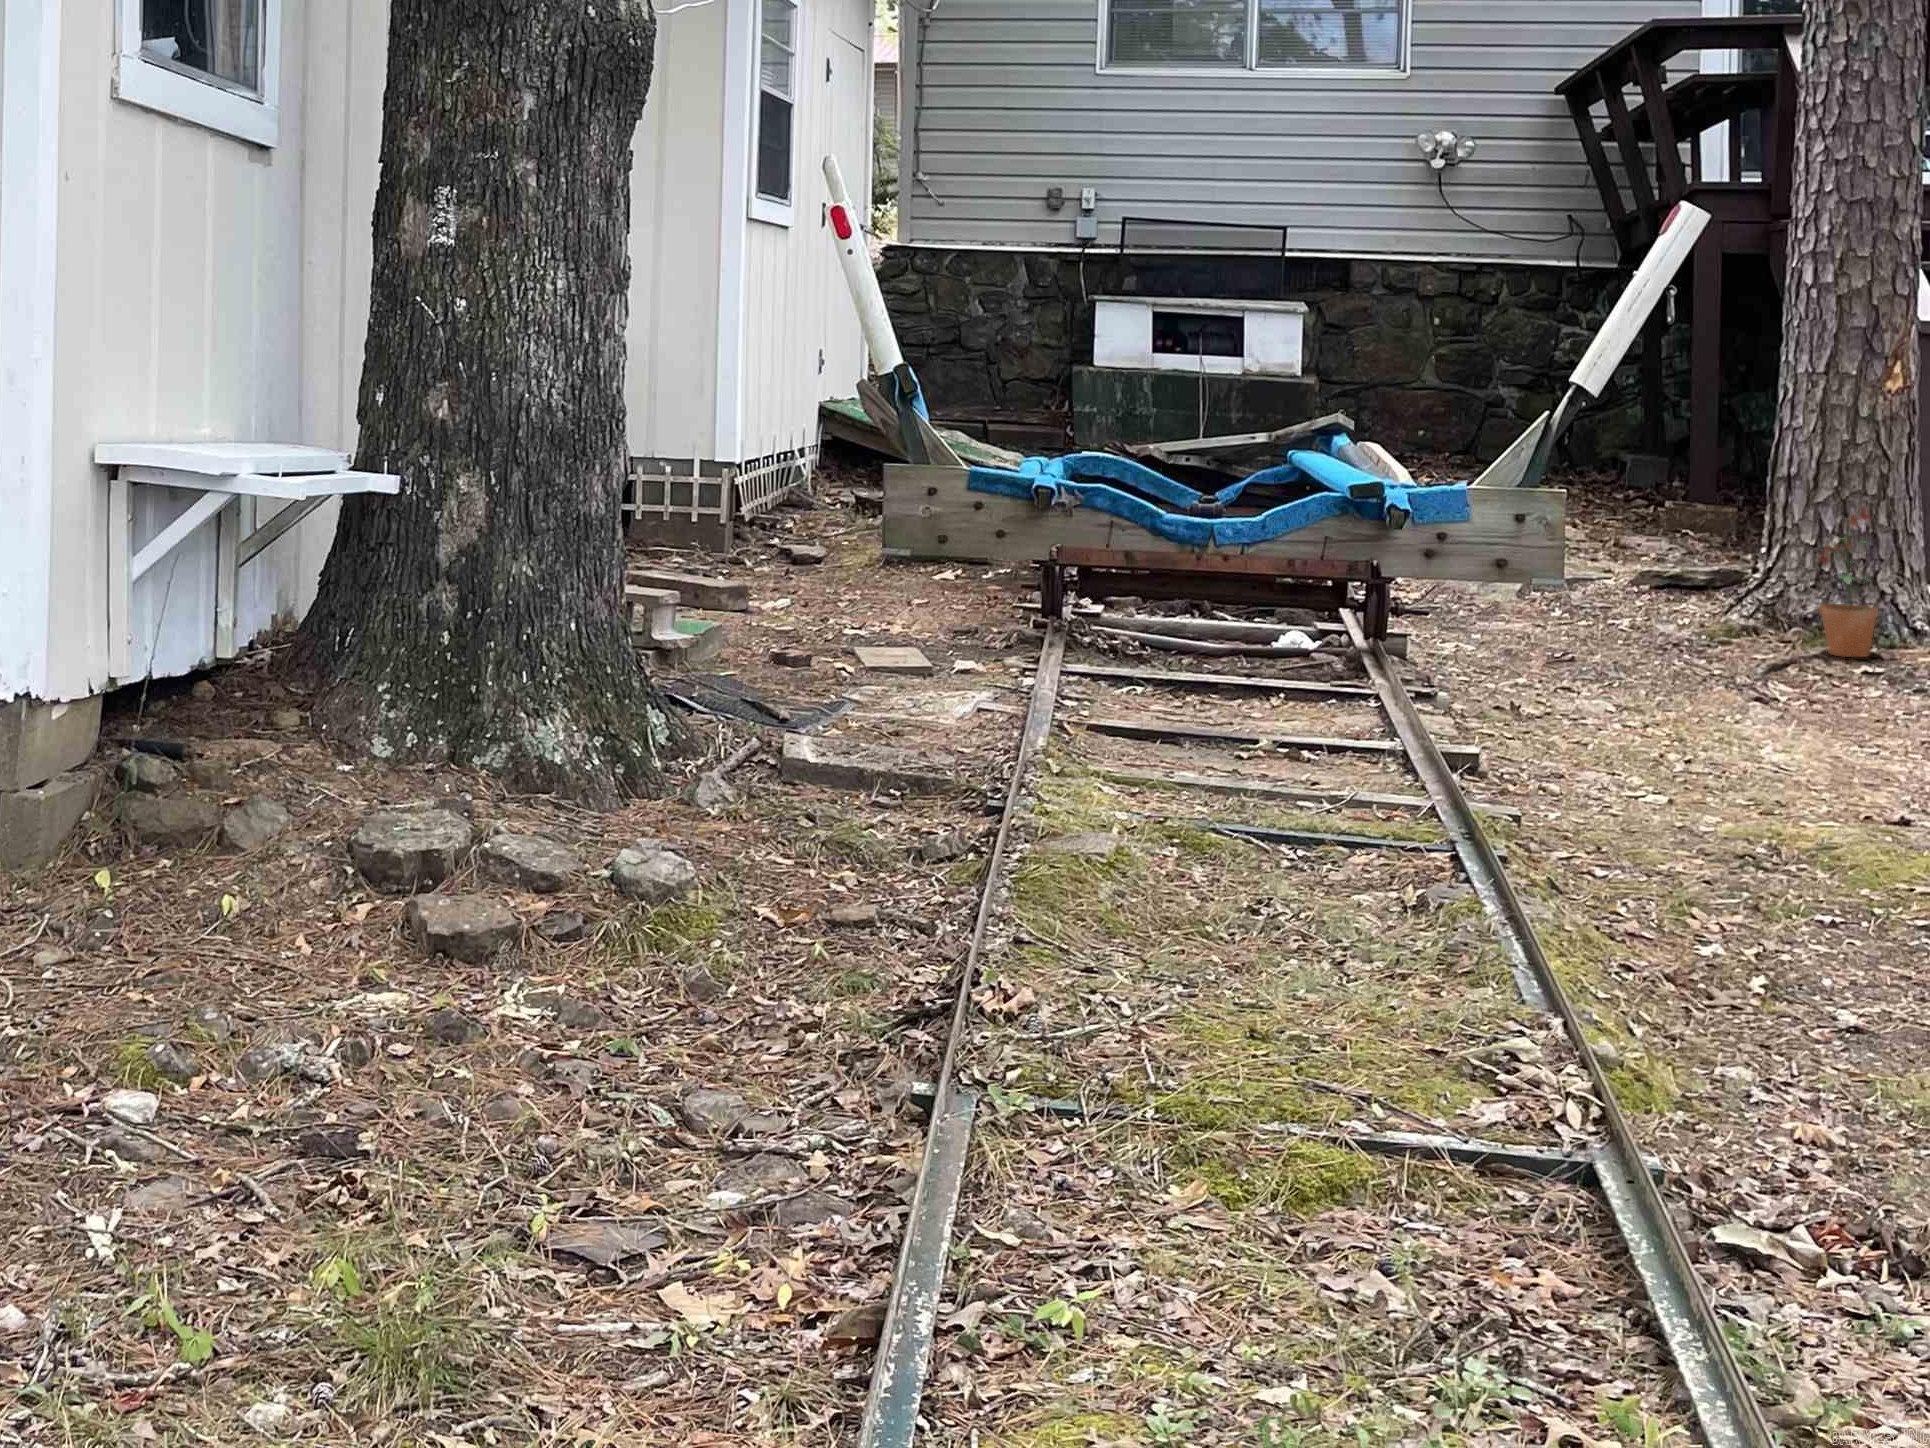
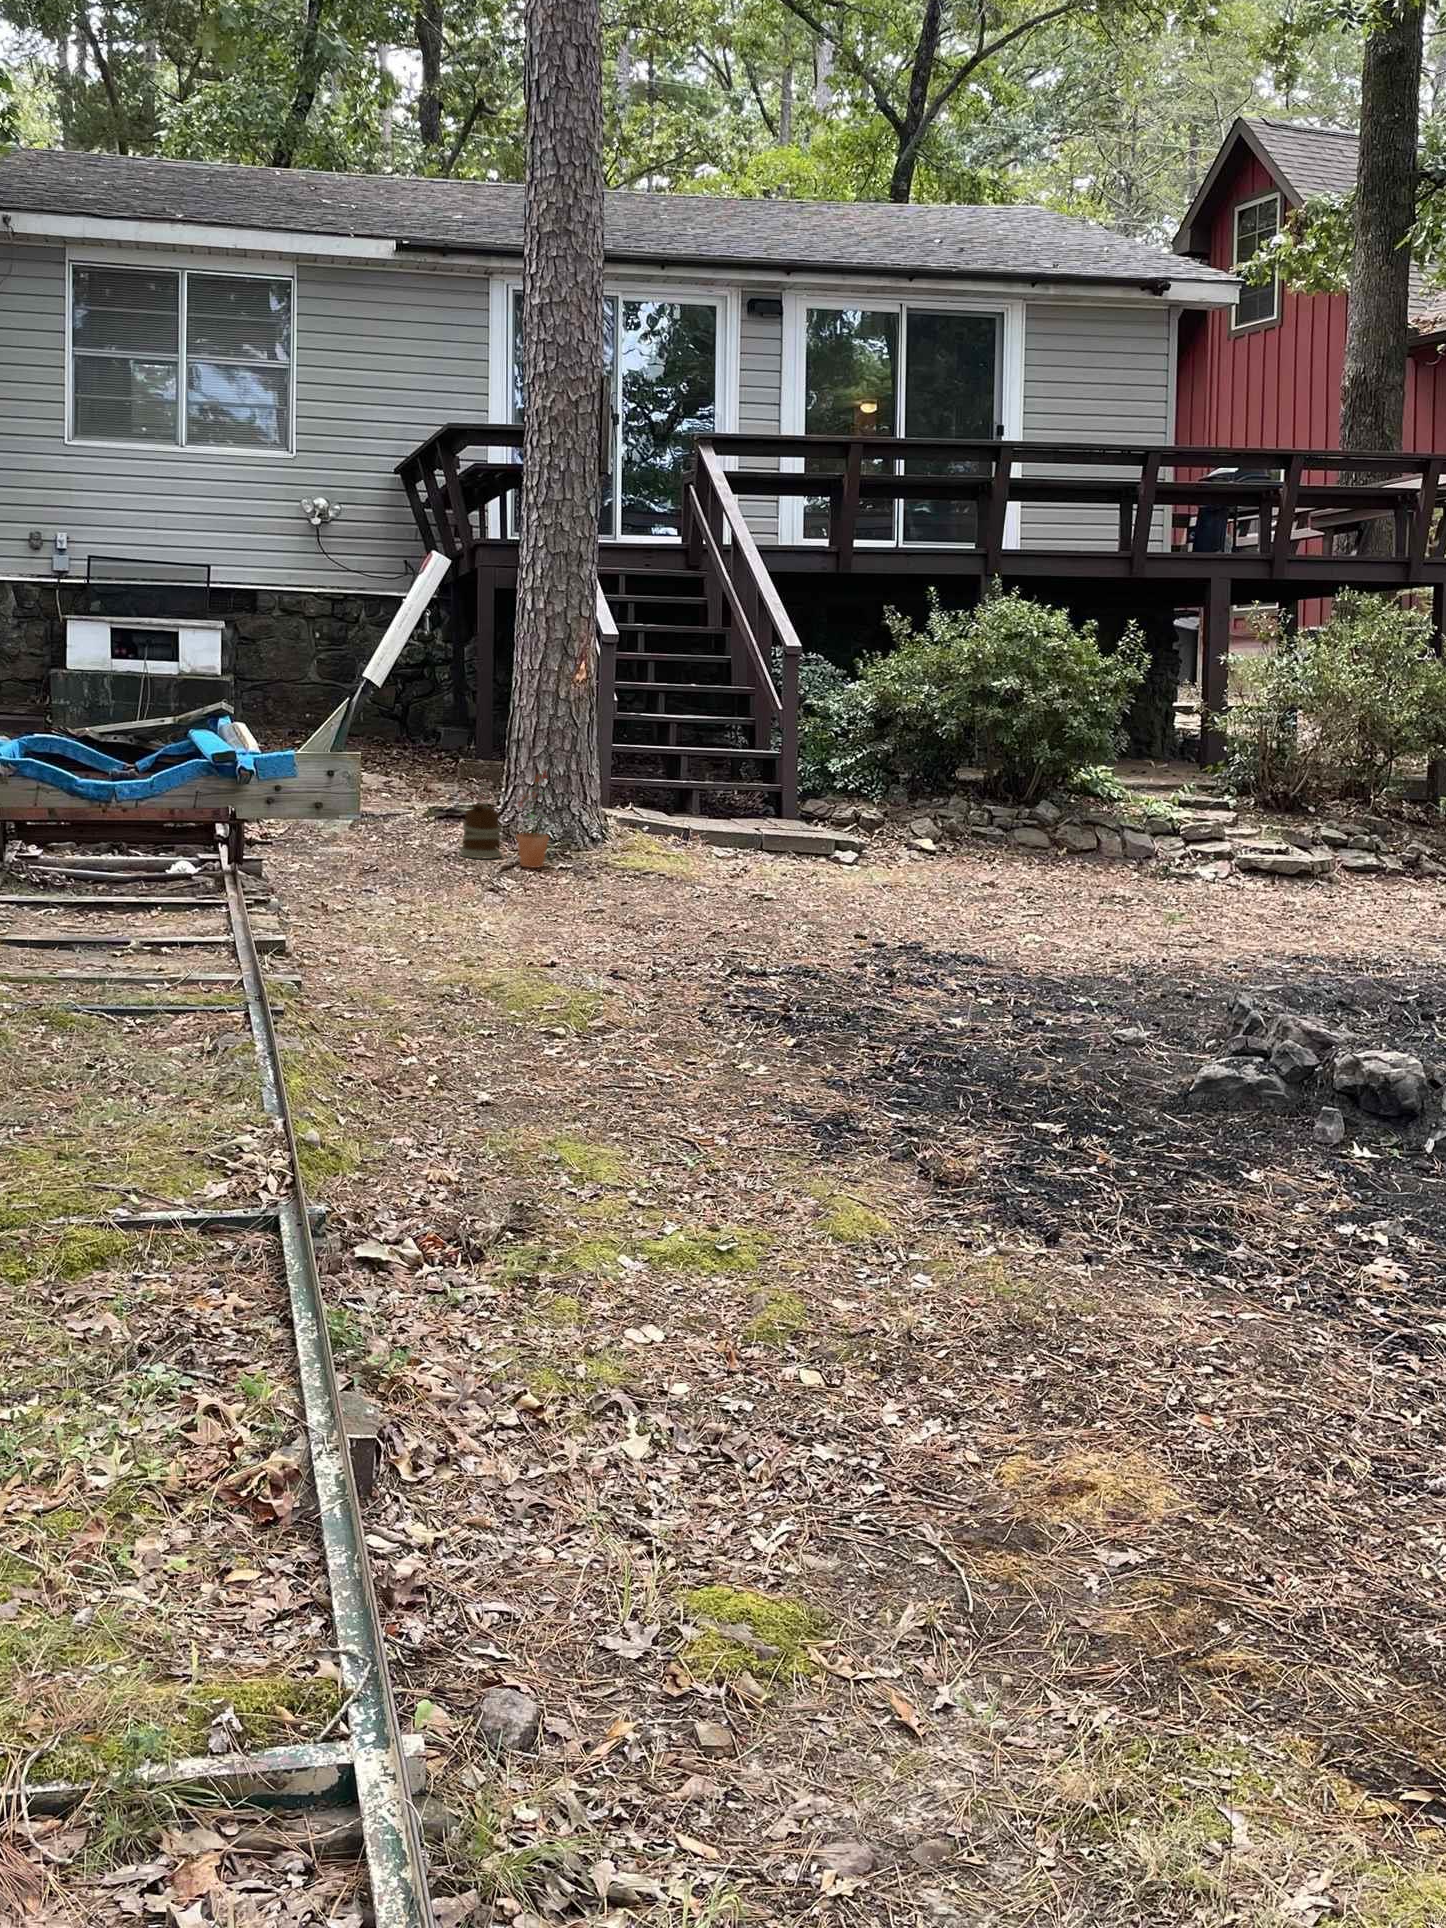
wooden bucket: none [1721,526,1792,640] -> present [461,784,501,858]

